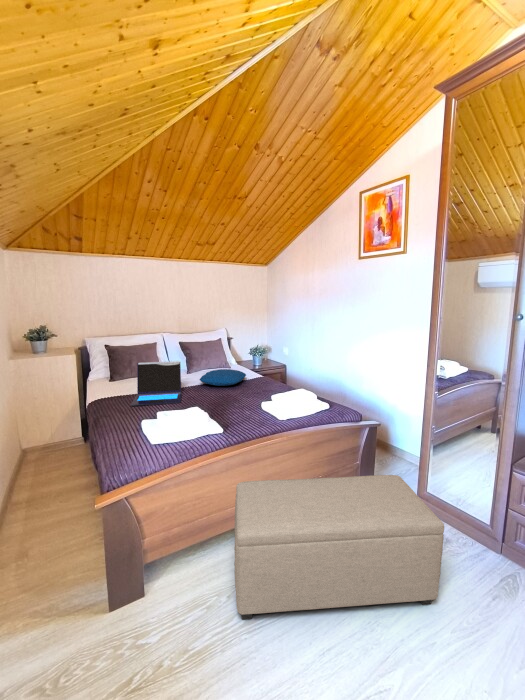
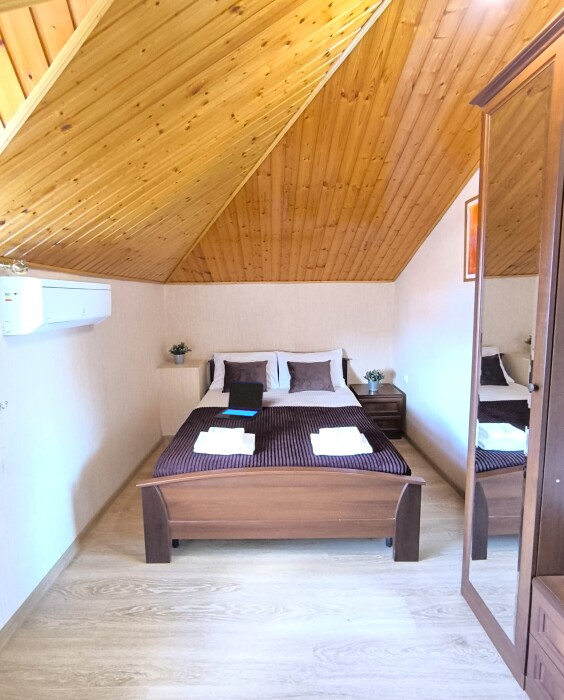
pillow: present [200,369,246,386] -> none [283,392,331,409]
ottoman: present [235,475,444,619] -> none [207,498,395,668]

